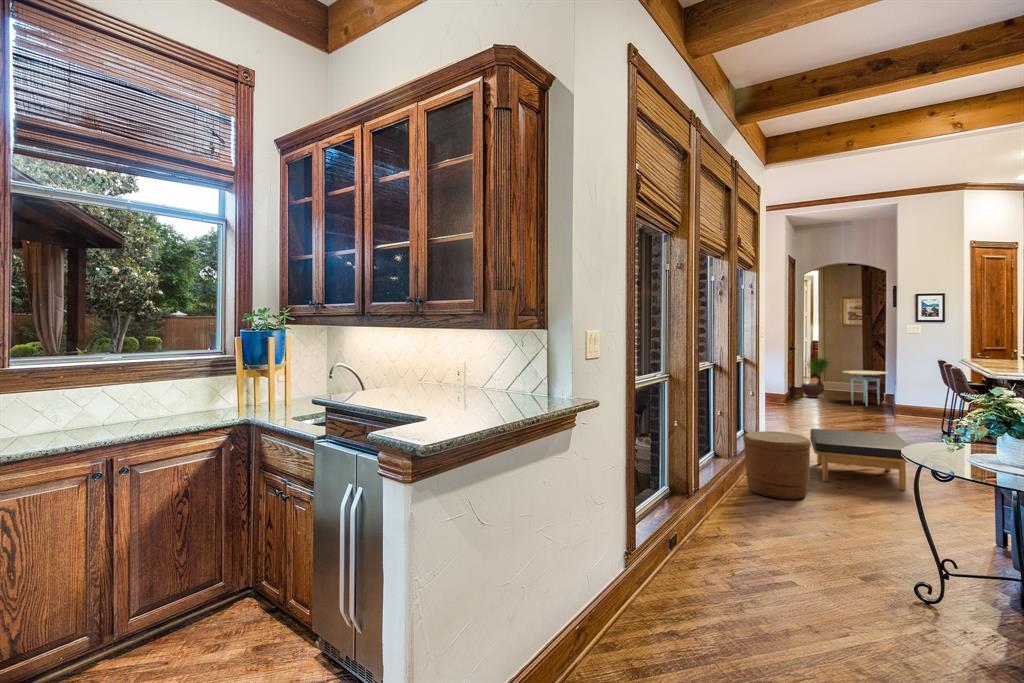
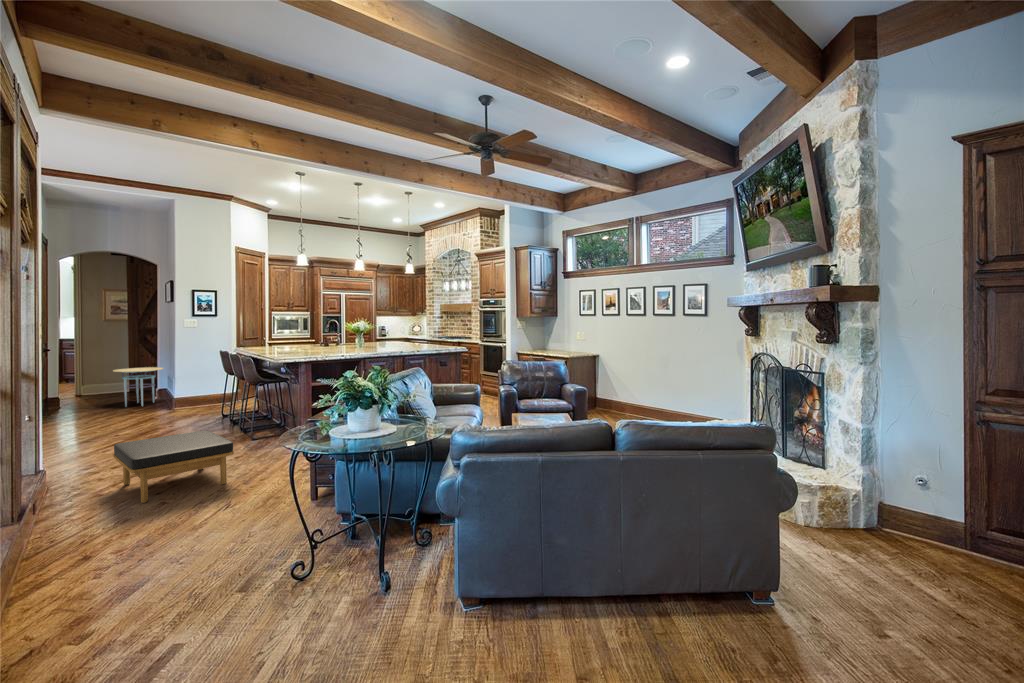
potted tree: present [801,356,829,398] -> none [54,351,97,406]
woven basket: present [743,431,811,500] -> none [31,455,137,554]

